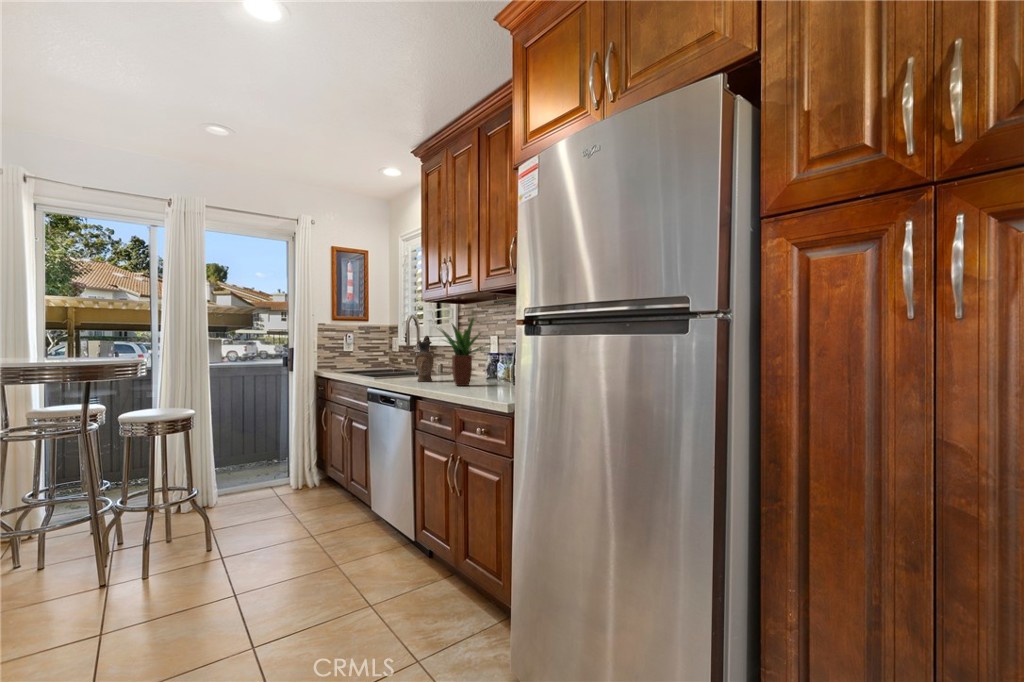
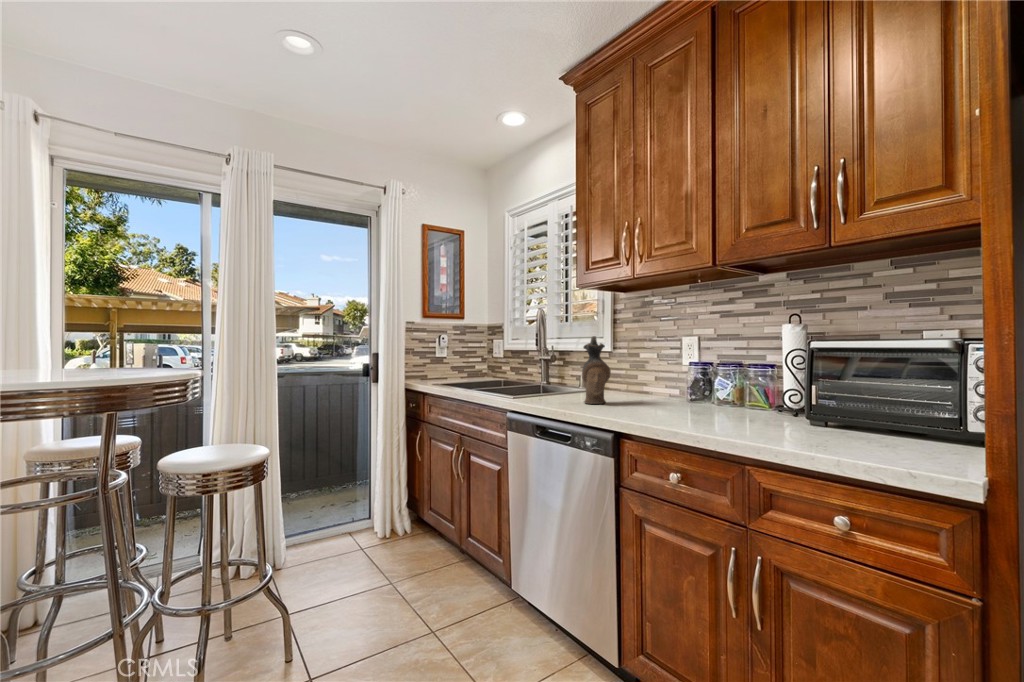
potted plant: present [441,318,487,386] -> none [642,304,729,416]

